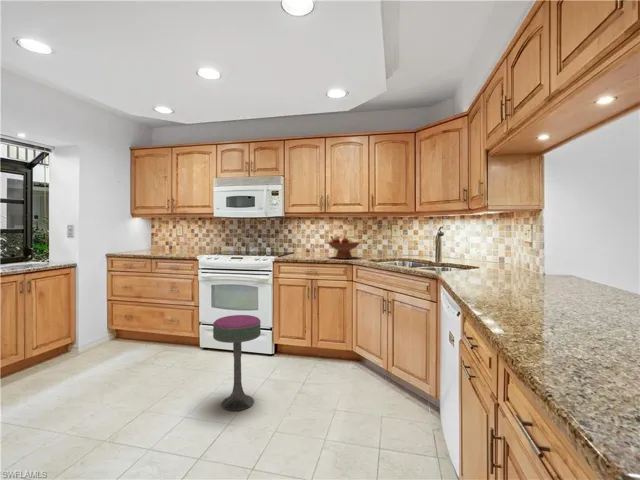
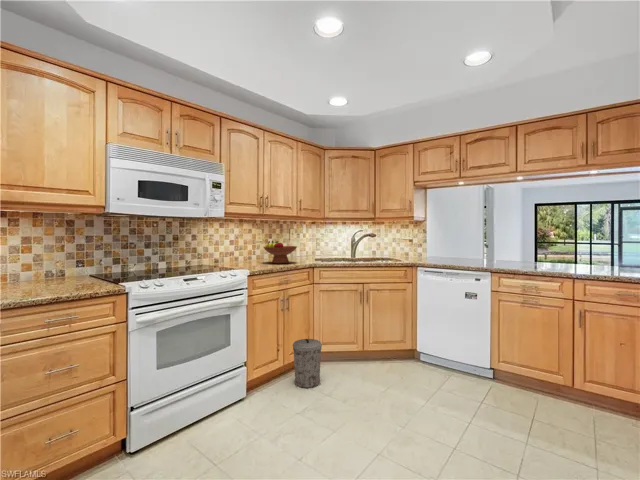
bar stool: present [213,315,261,411] -> none [328,331,383,447]
trash can: none [300,330,328,376] -> present [293,339,322,388]

